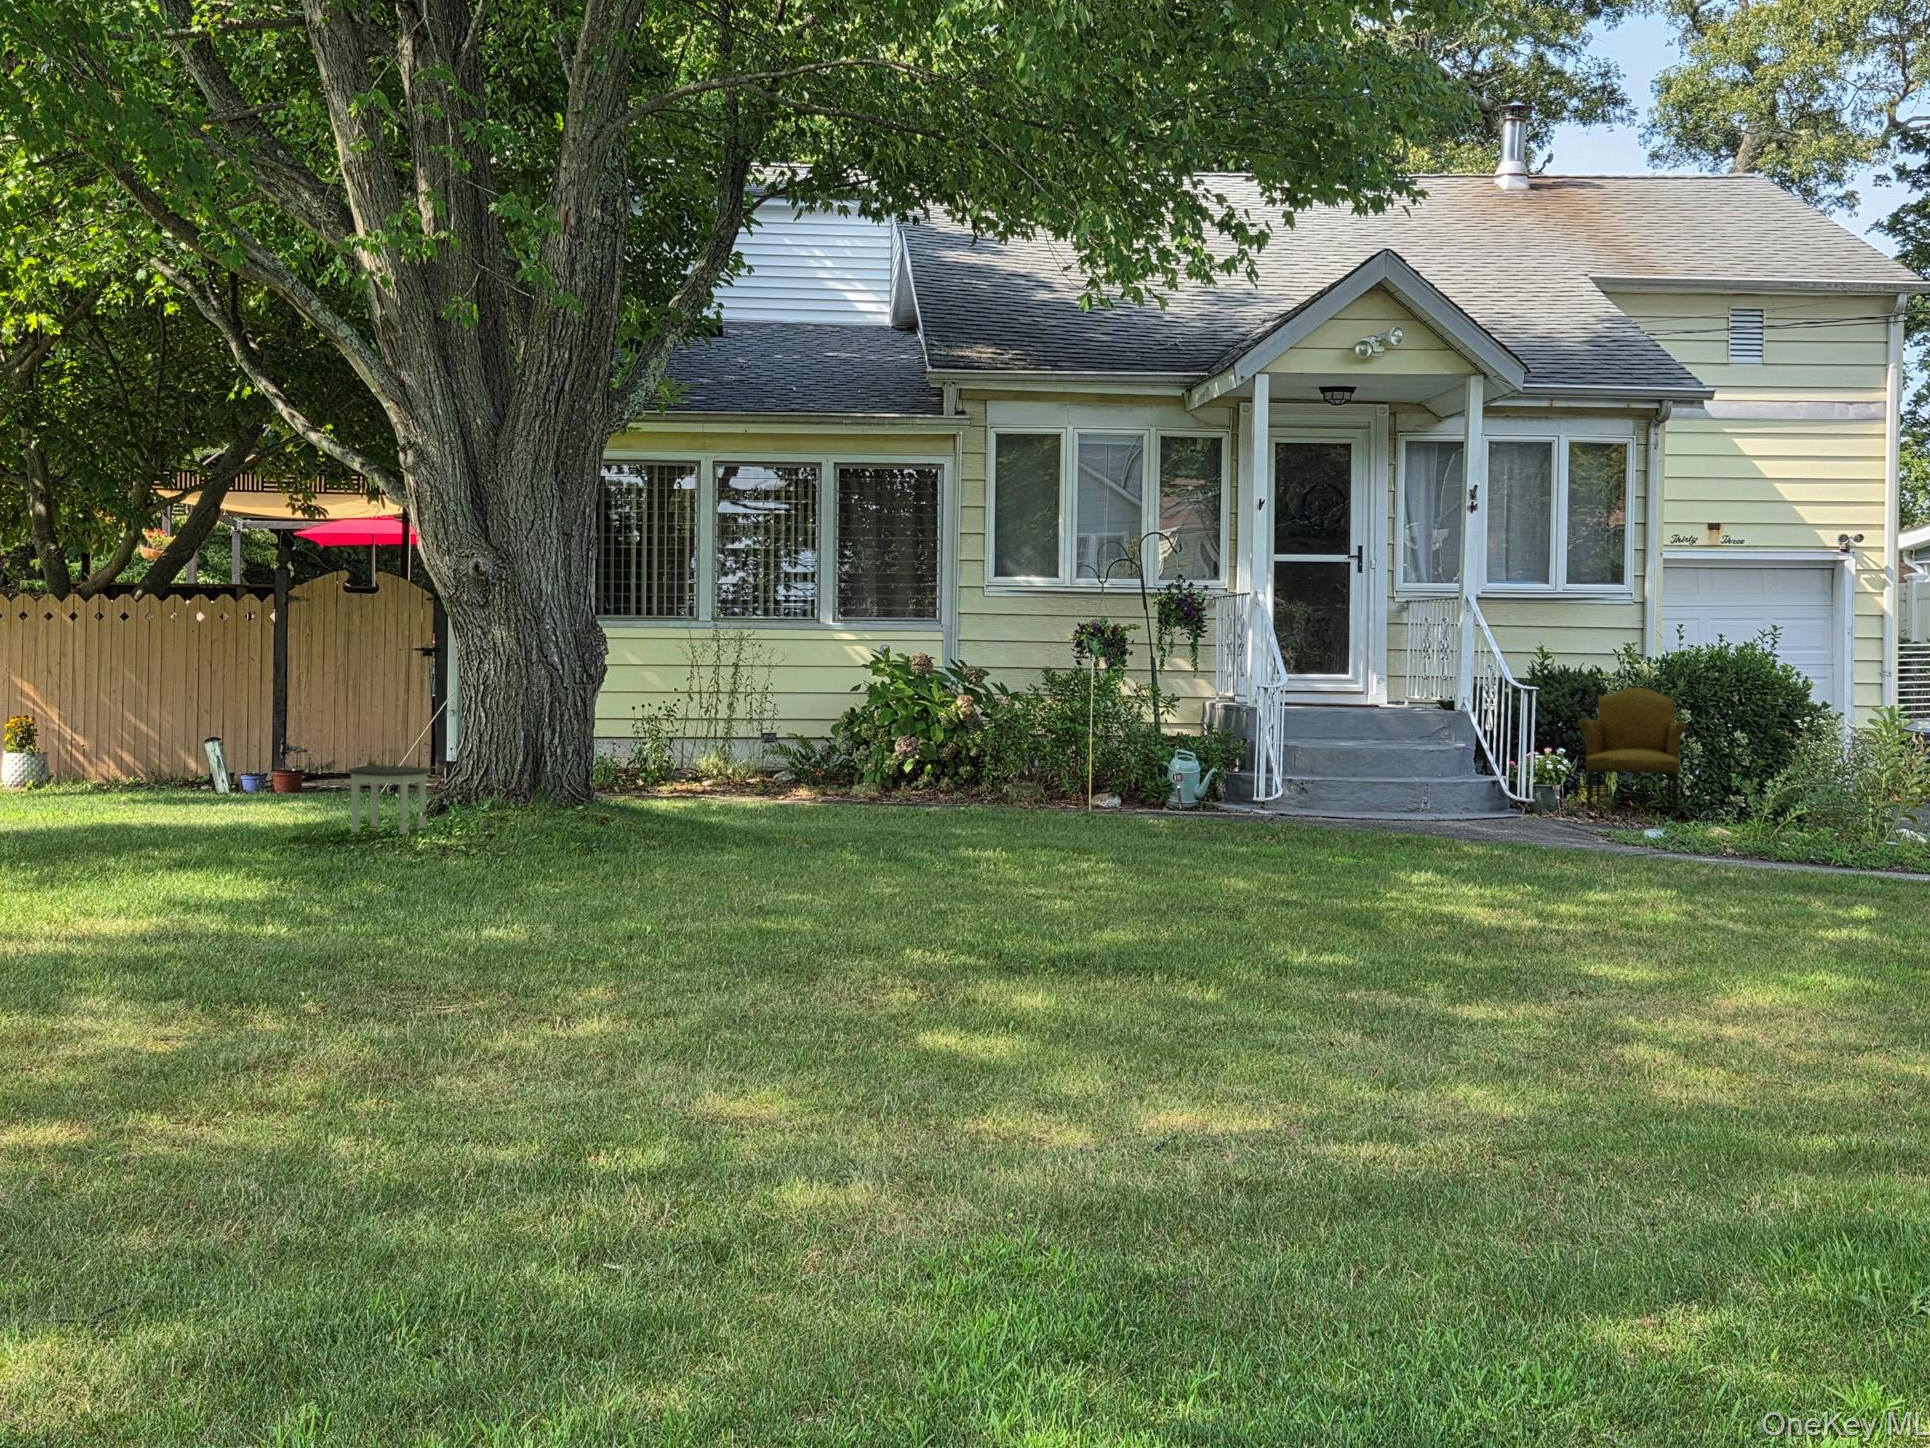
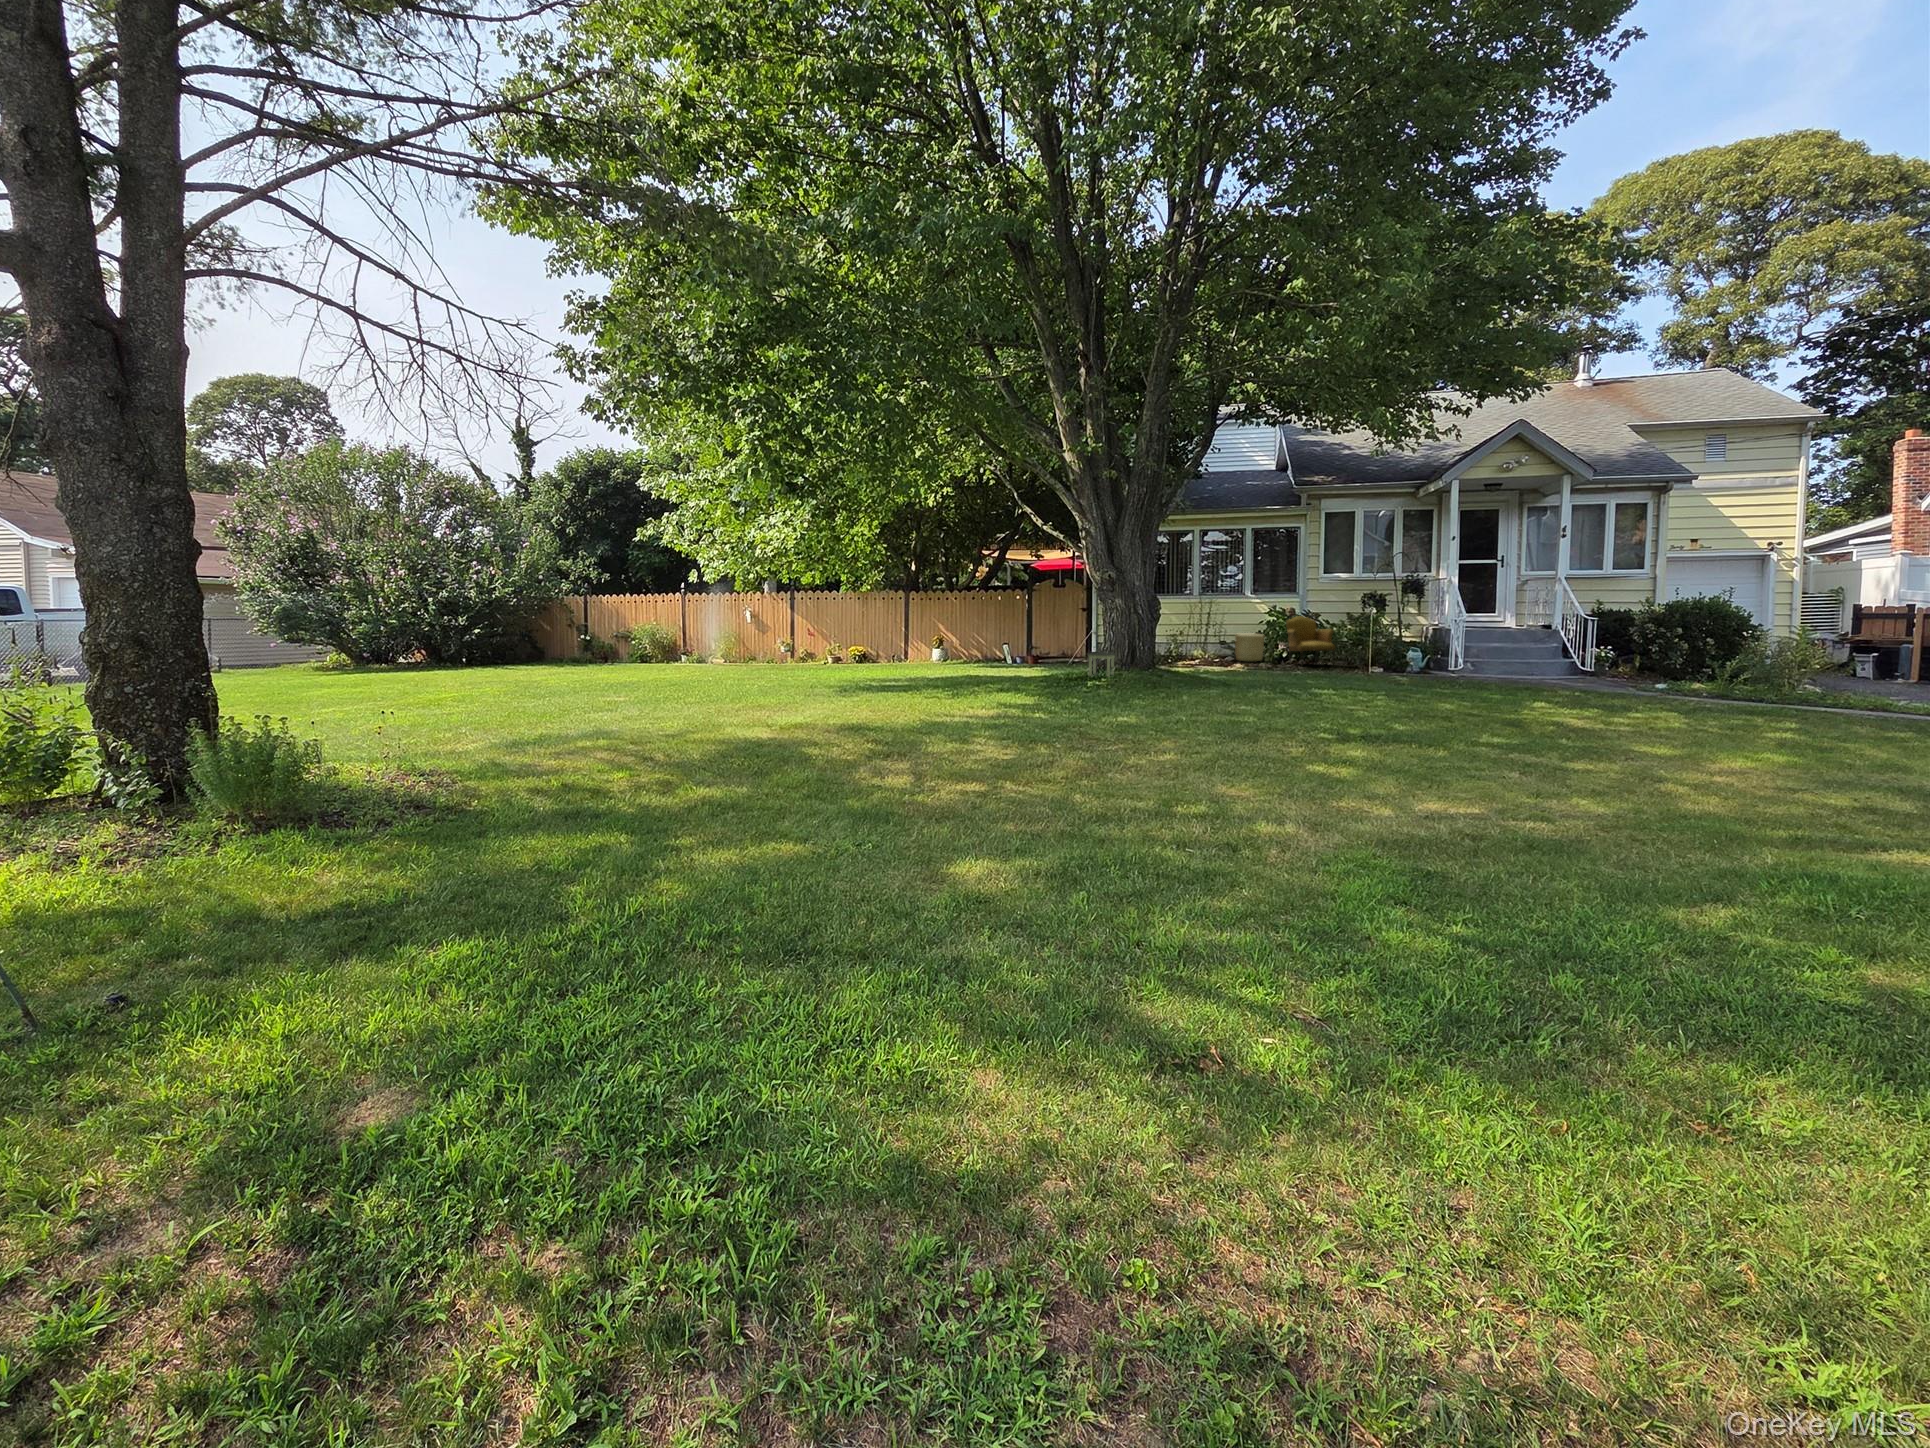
armchair: present [1578,688,1687,814] -> present [1286,616,1335,665]
basket: none [785,715,855,786] -> present [1235,633,1264,661]

